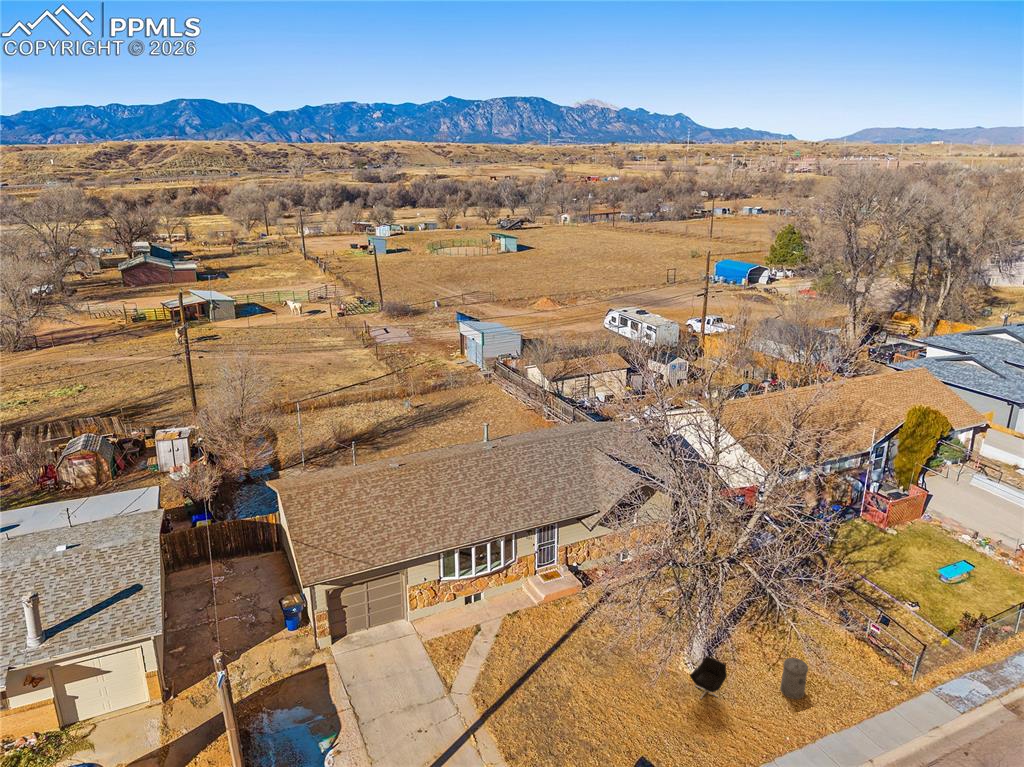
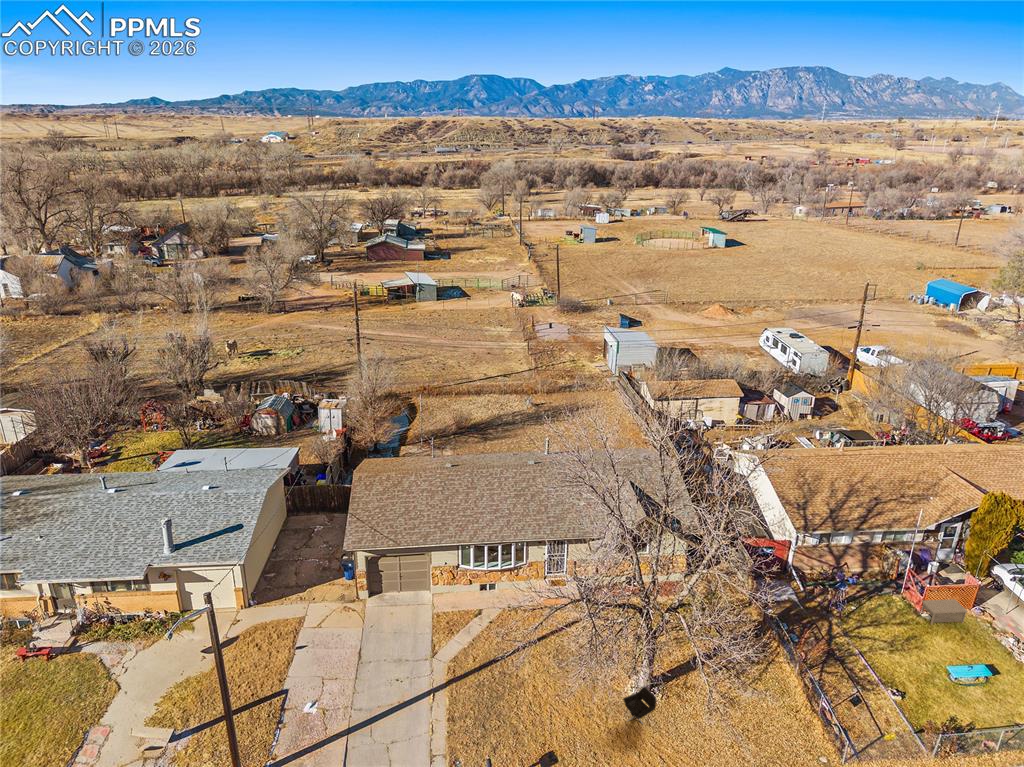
storage bench: none [887,512,927,539] -> present [921,599,967,624]
trash can: present [780,658,808,699] -> none [705,709,729,748]

